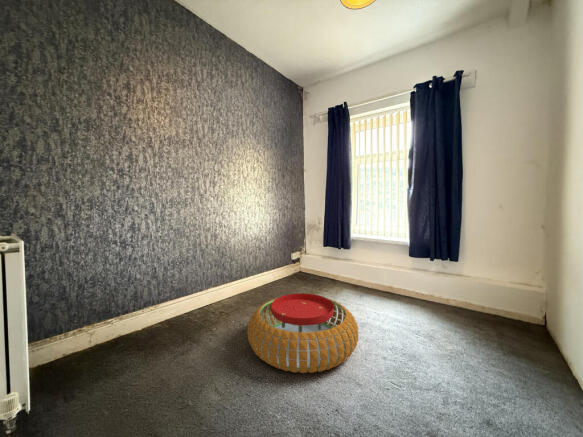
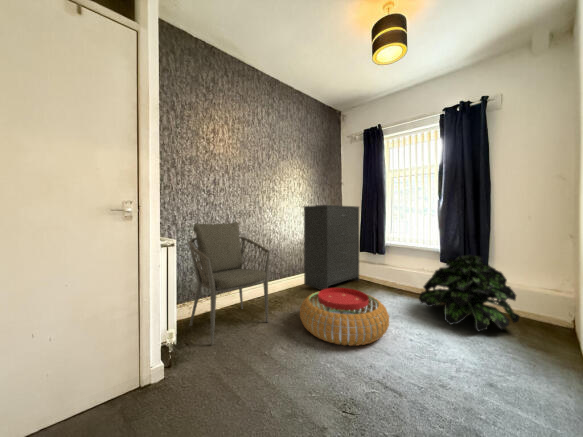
dresser: none [258,193,323,296] -> present [304,205,359,290]
armchair: none [80,212,207,393] -> present [188,222,270,345]
potted plant: none [389,249,497,338] -> present [419,255,519,331]

